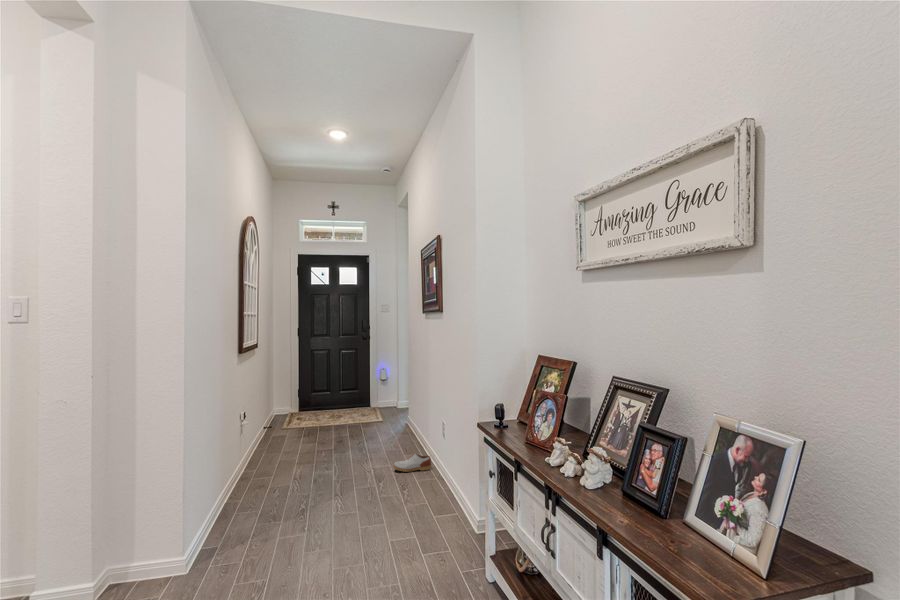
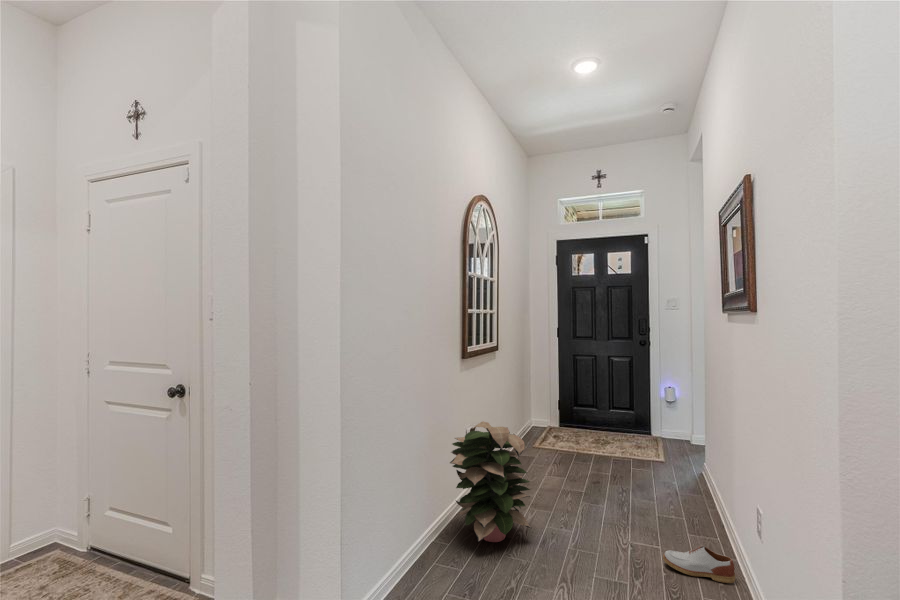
decorative plant: none [237,400,307,491] -> present [450,422,531,542]

